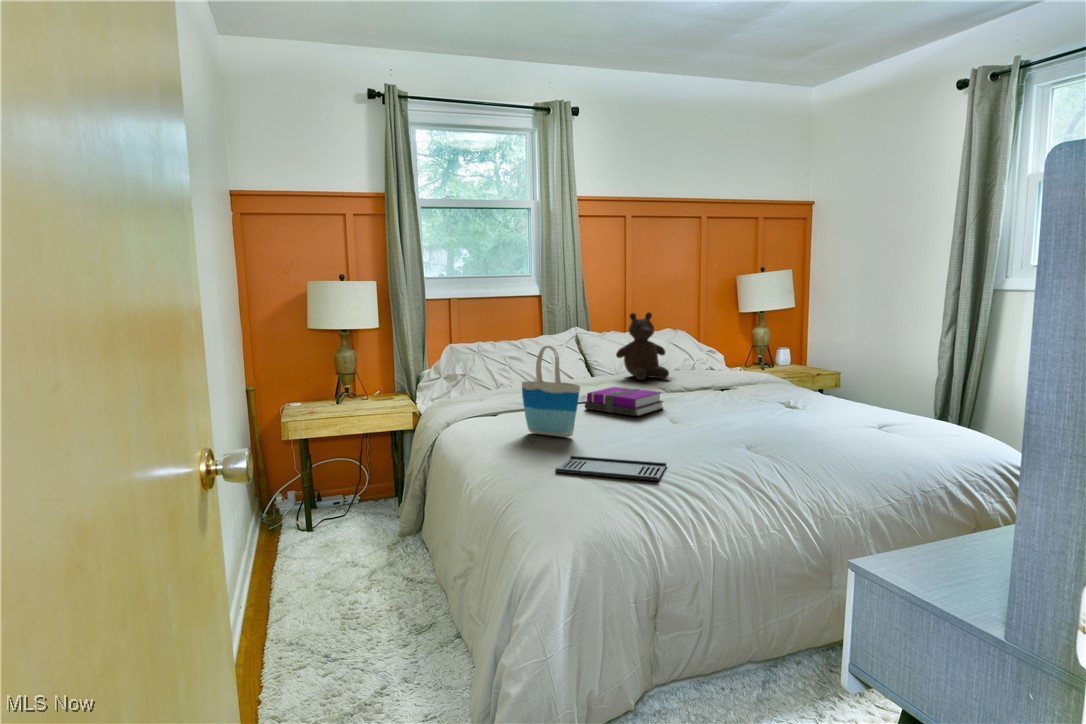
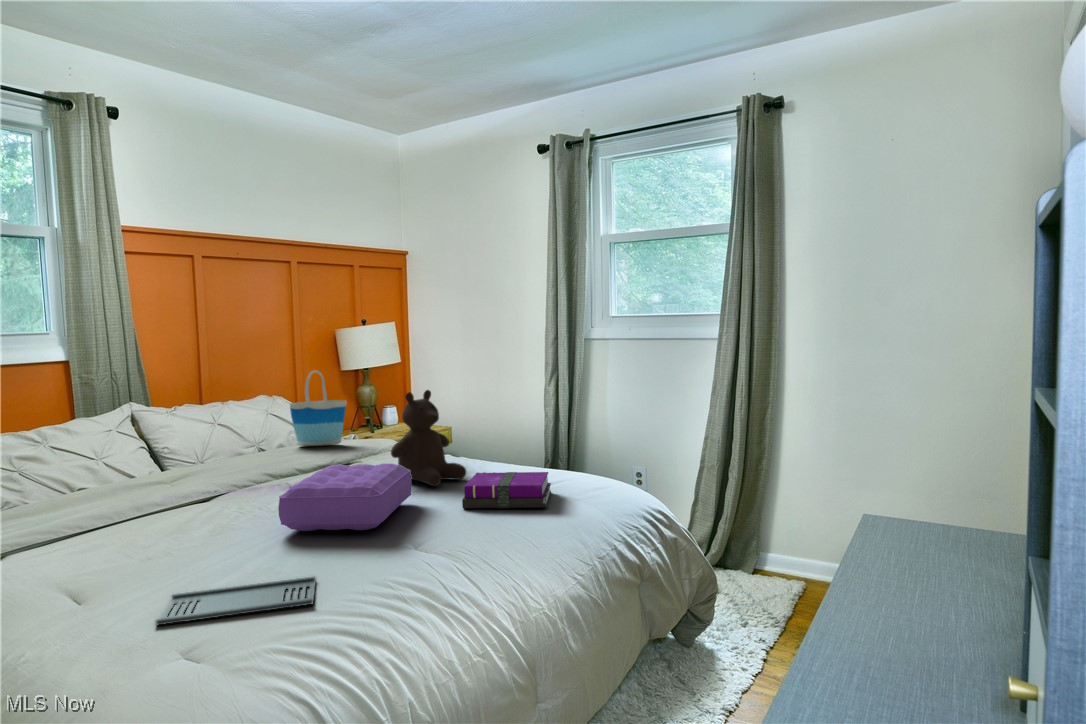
teddy bear: present [616,312,669,380] -> present [391,390,466,486]
tote bag: present [522,346,580,437] -> present [290,371,347,446]
pillow: none [653,384,767,438] -> present [278,463,412,531]
notebook: present [585,387,663,416] -> present [462,472,551,508]

